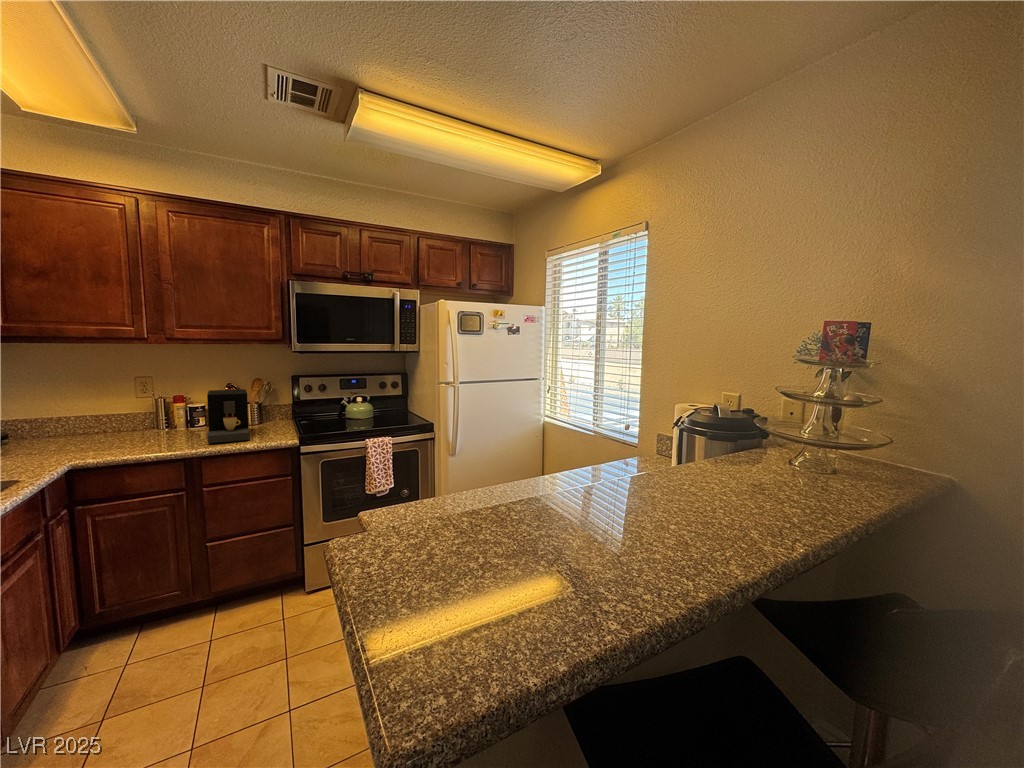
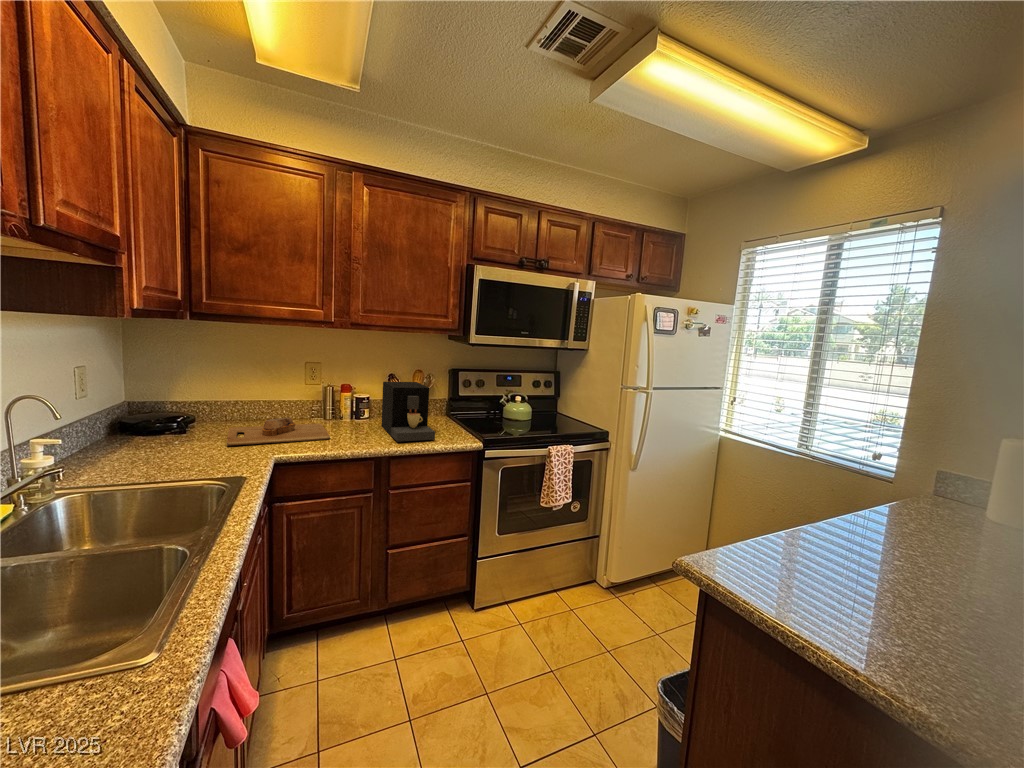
cutting board: none [26,428,148,457] -> present [227,418,330,446]

